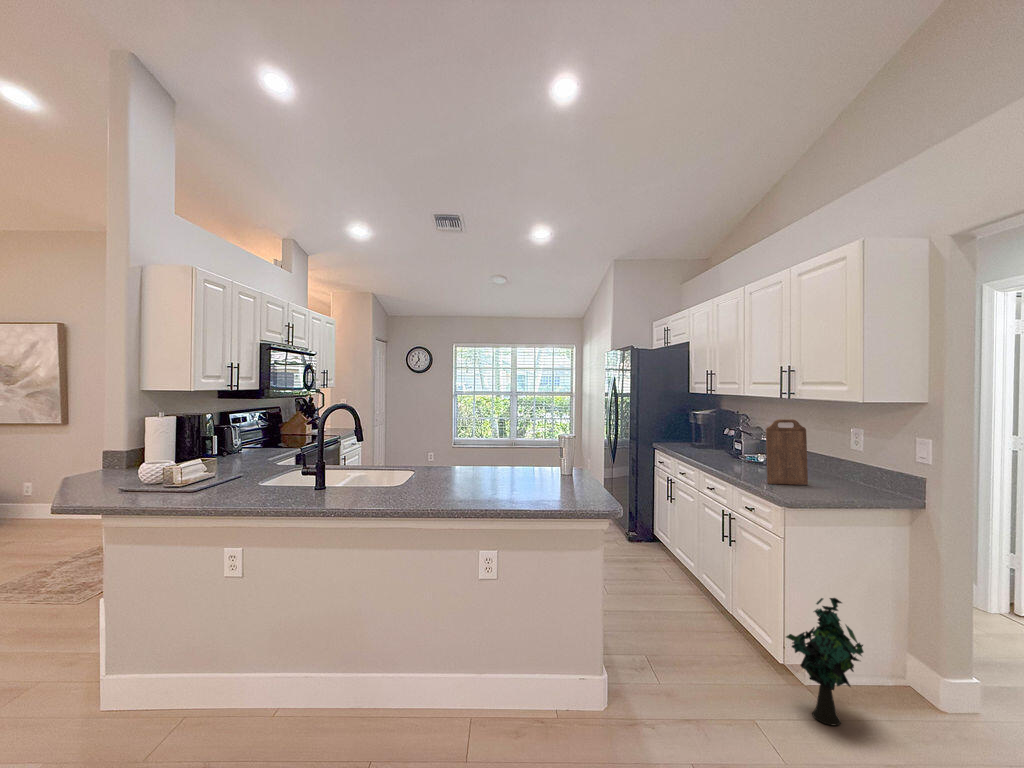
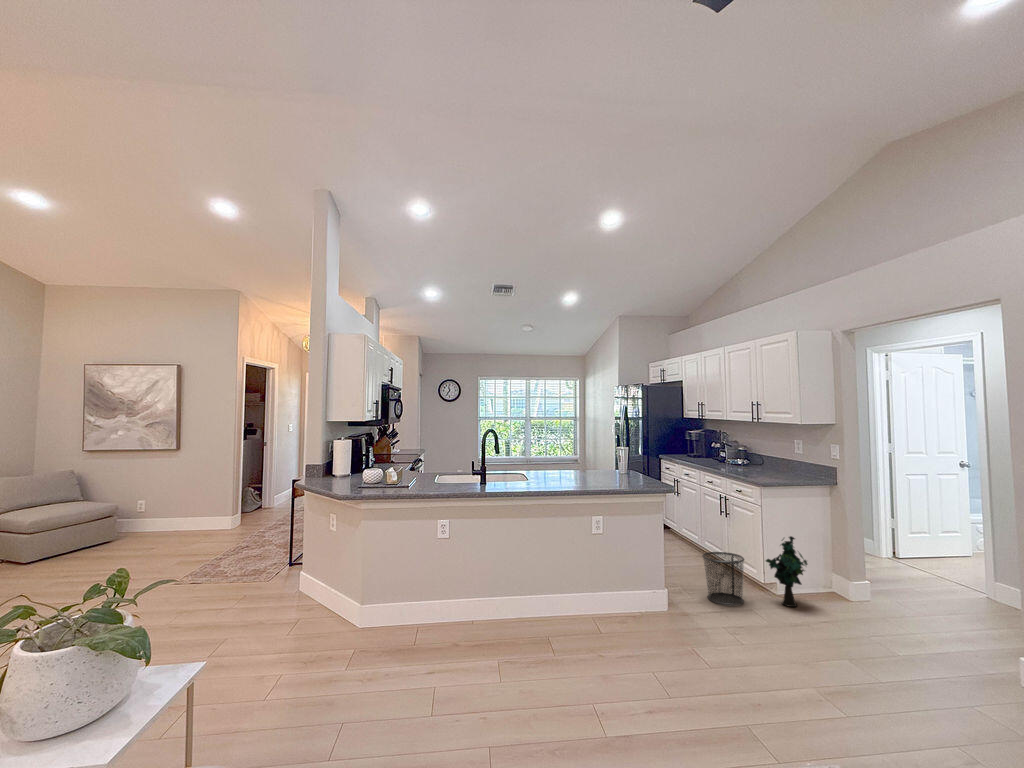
cutting board: present [766,419,808,485] -> none [746,435,772,475]
waste bin: none [676,611,748,714] -> present [702,552,744,605]

